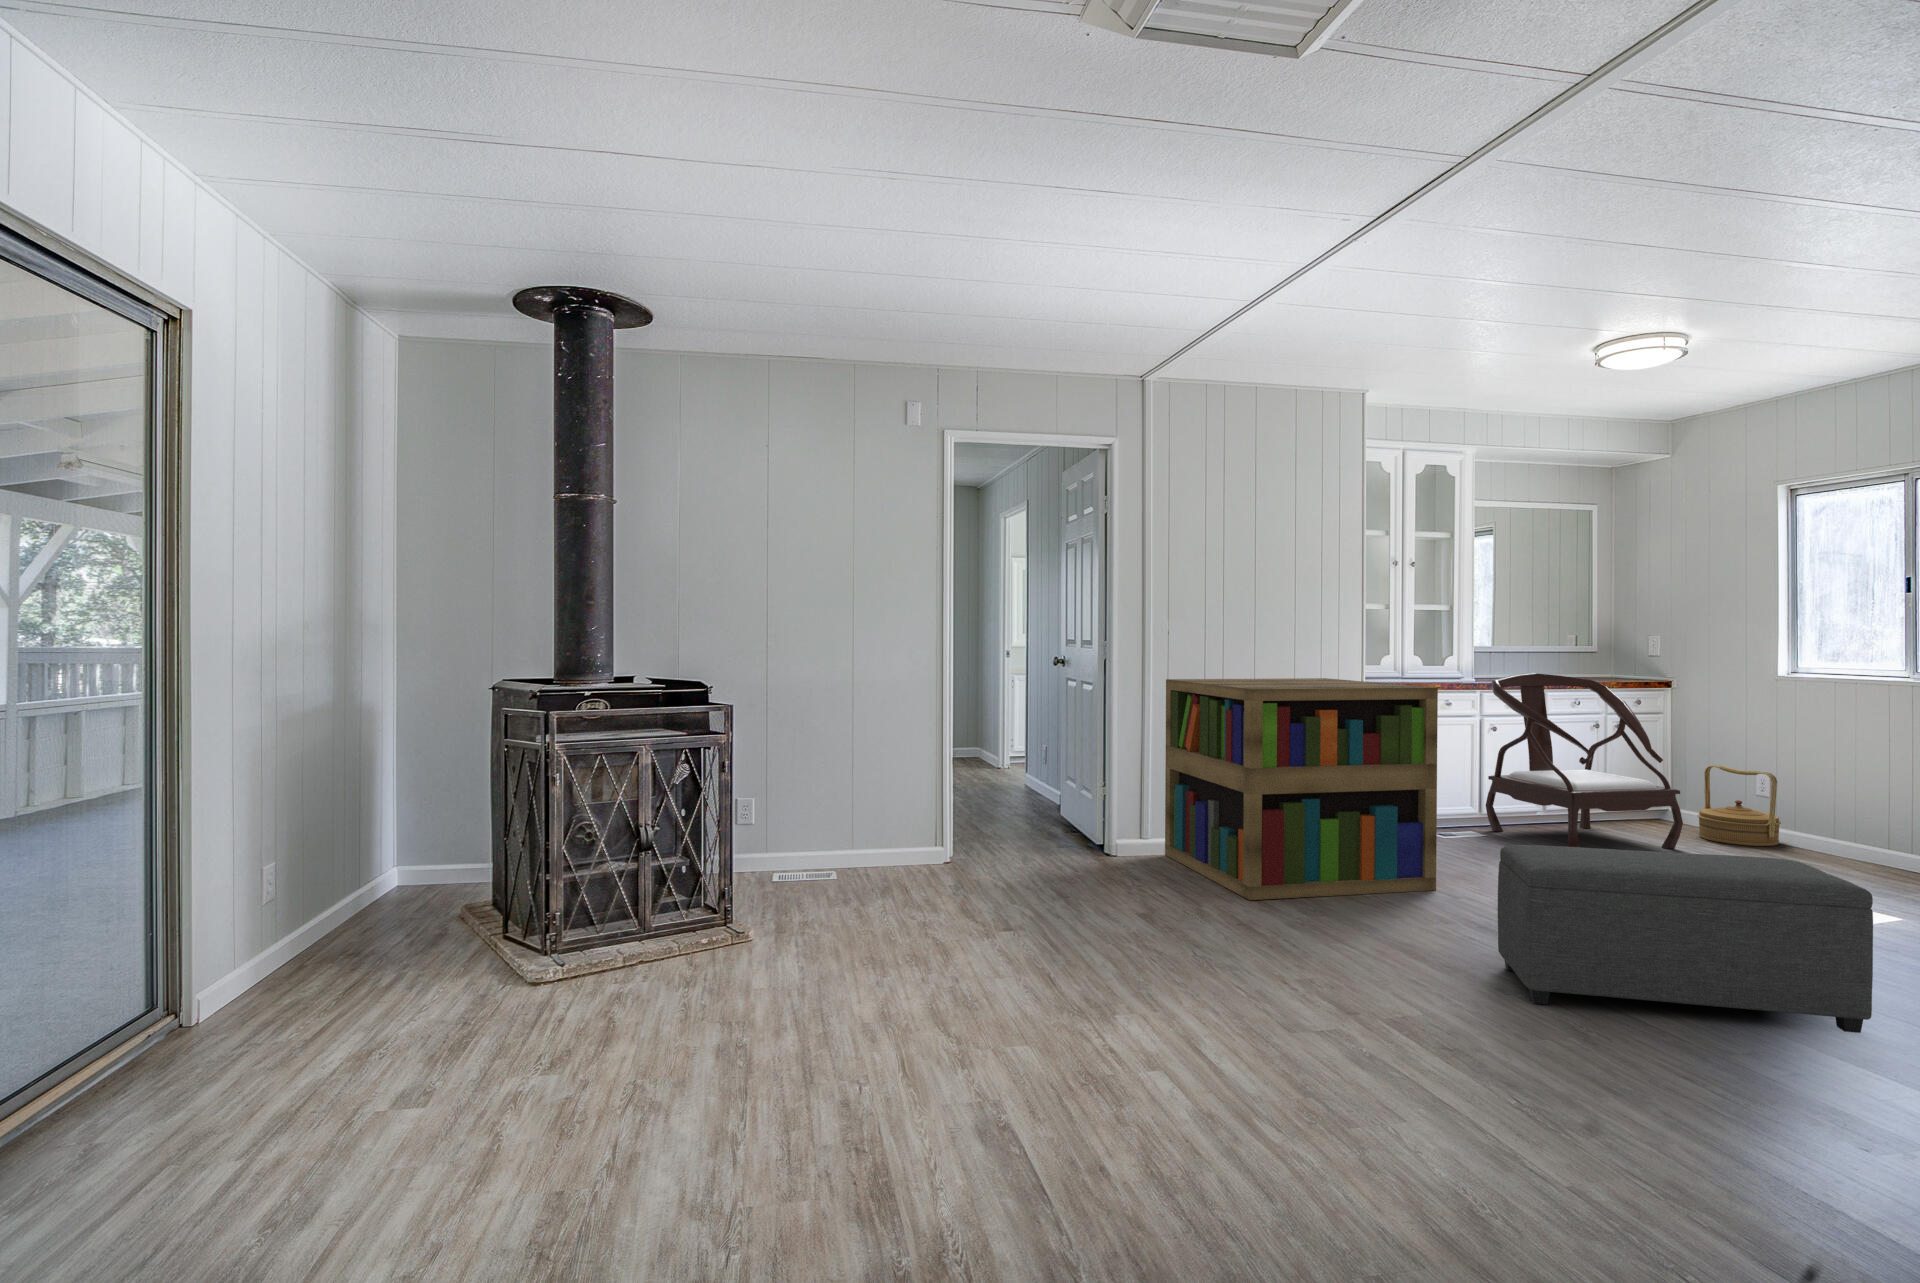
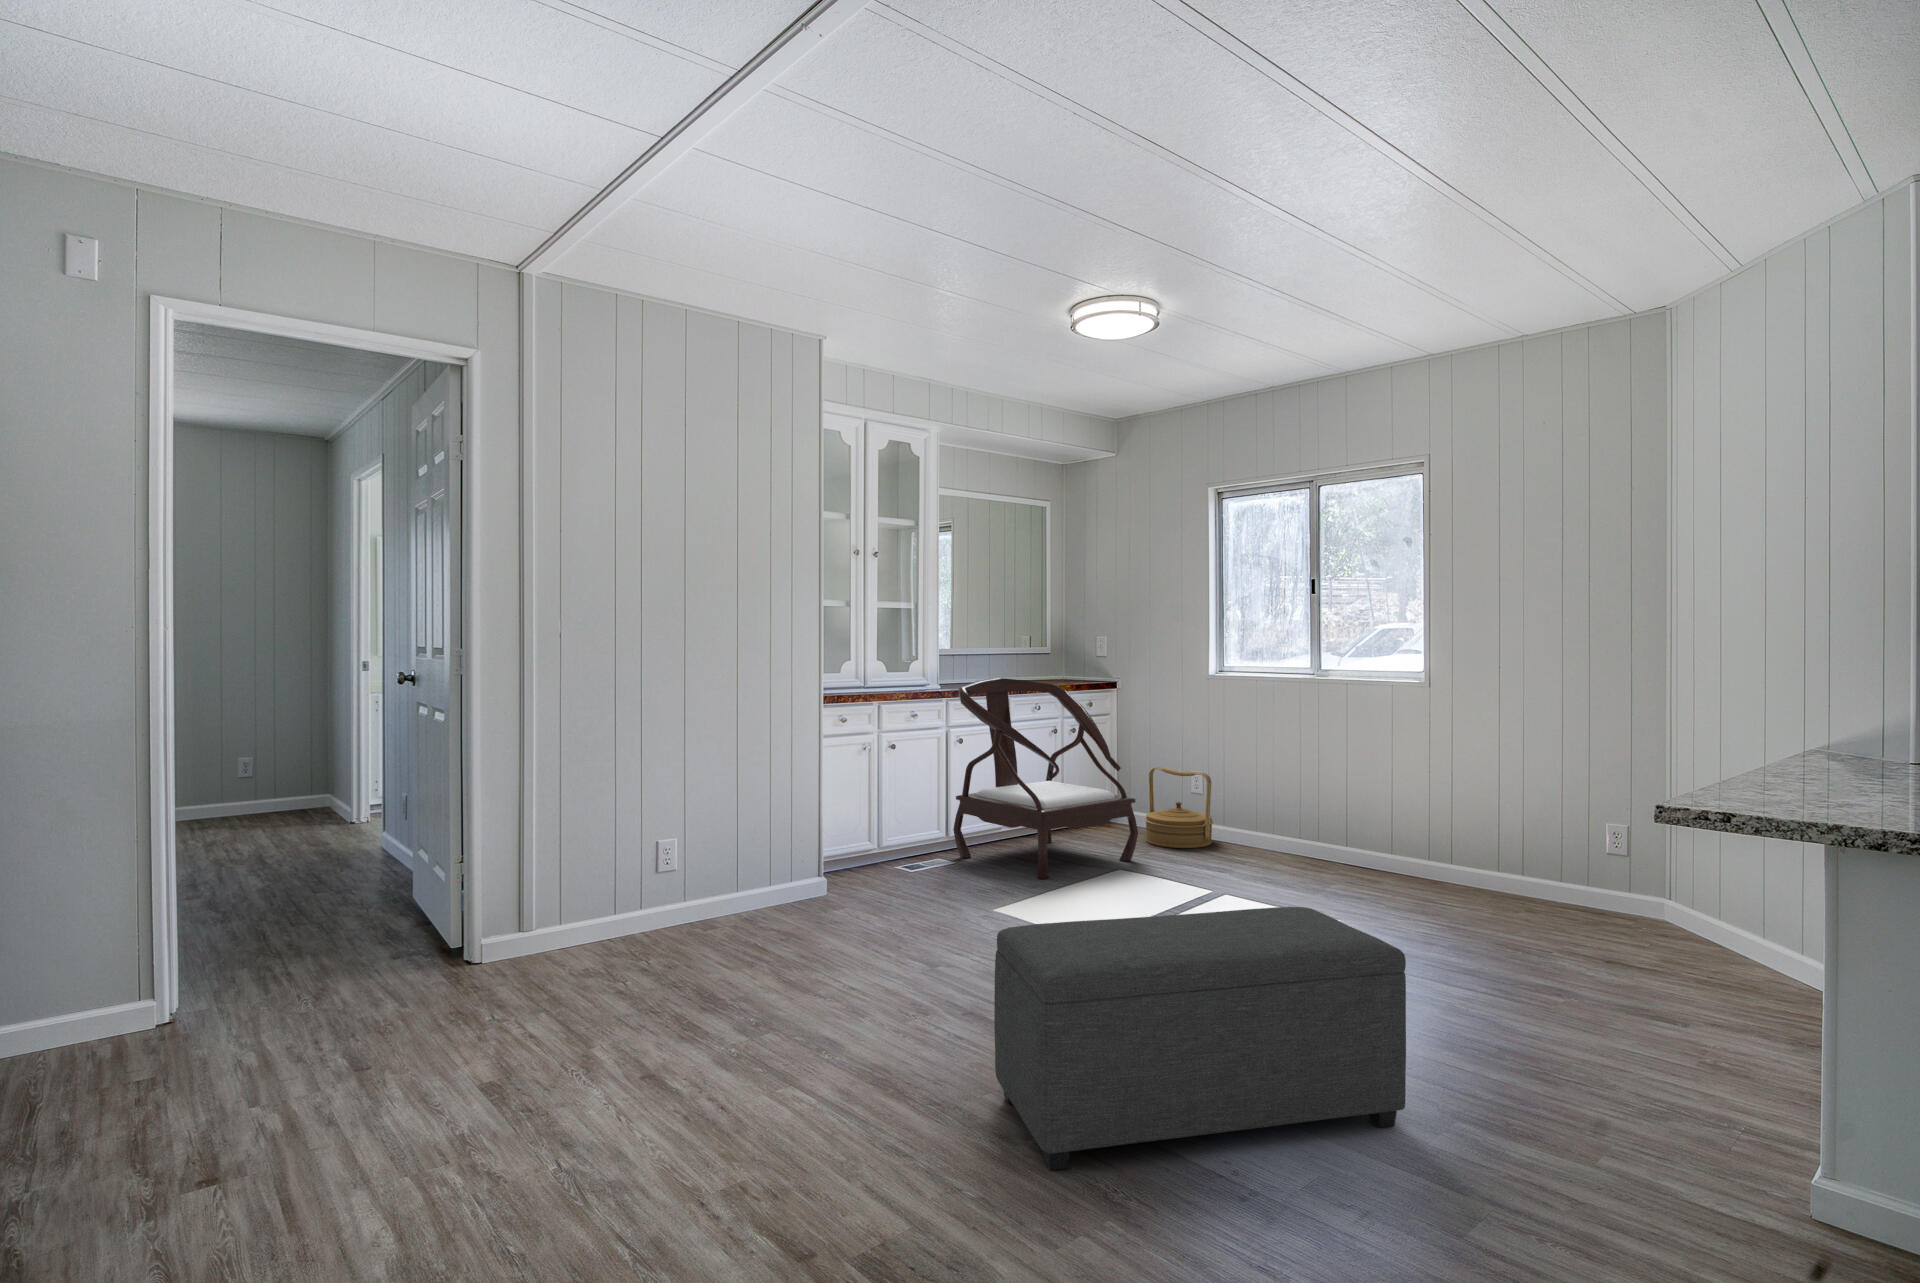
bookshelf: present [1165,678,1438,900] -> none [555,693,909,1027]

